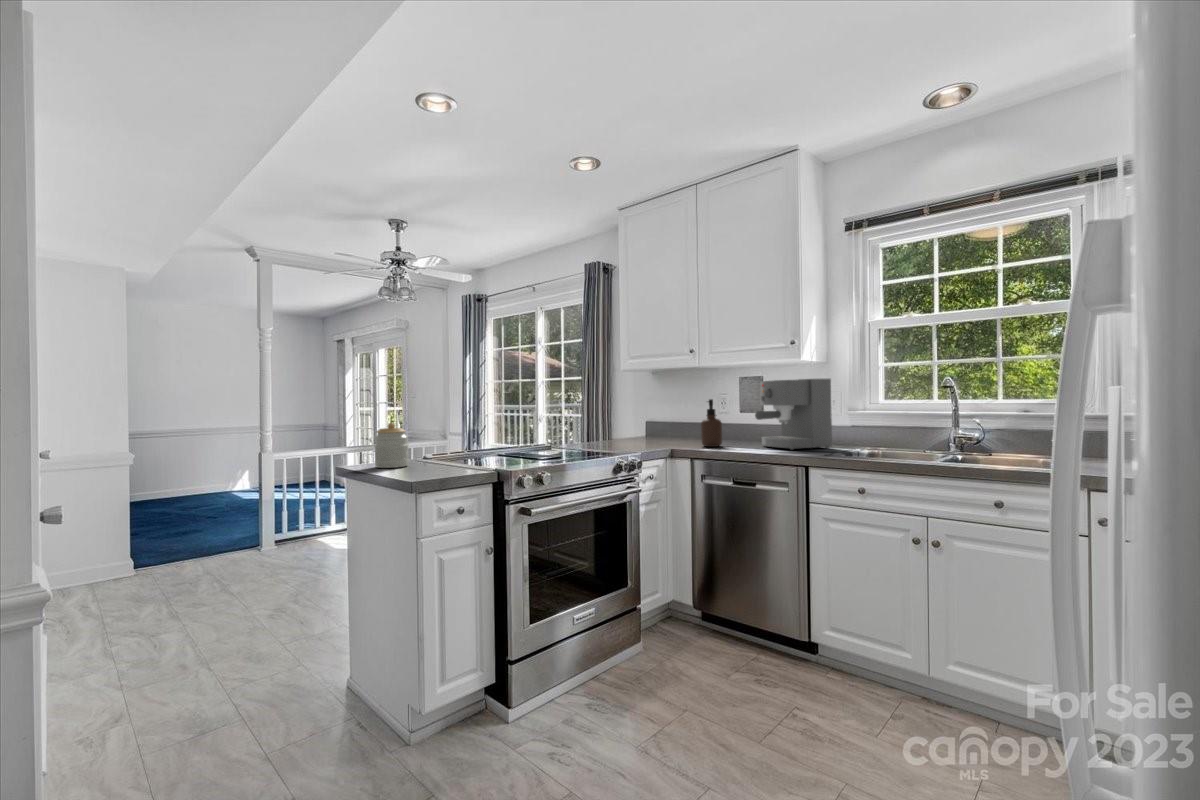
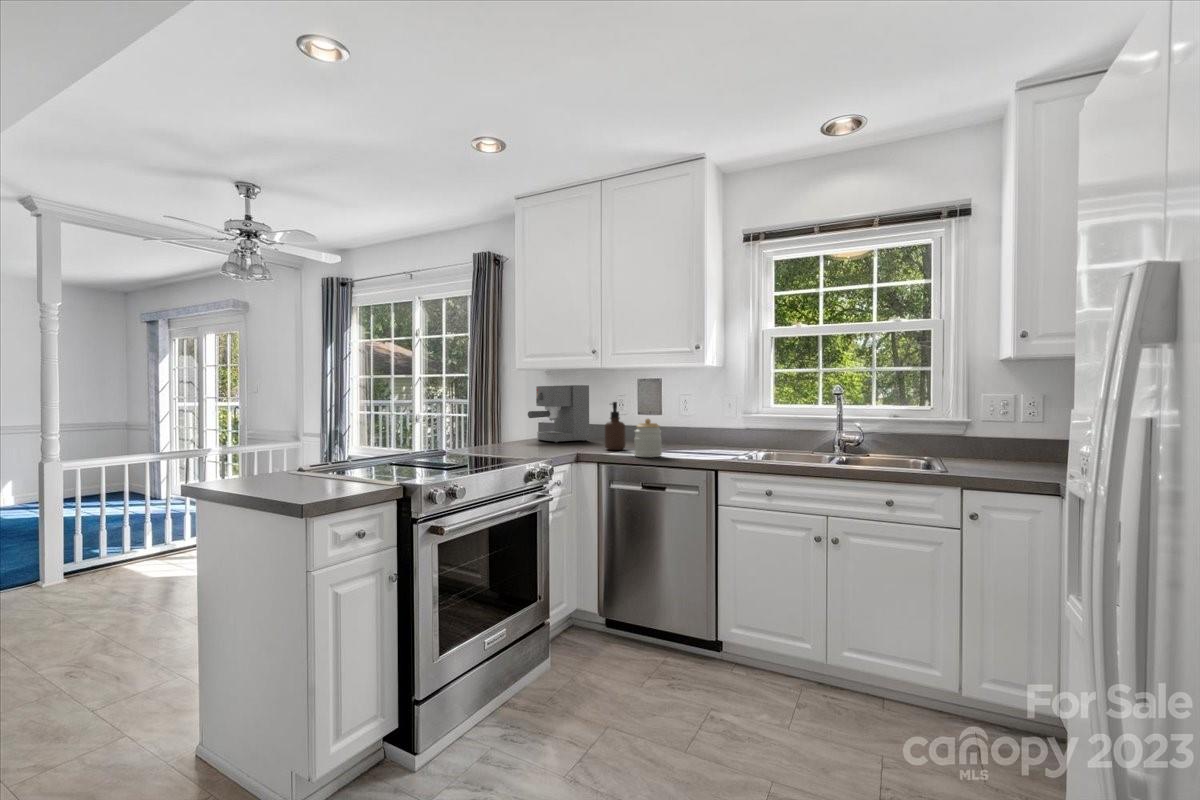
coffee maker: present [755,379,832,450] -> present [528,385,589,443]
jar: present [374,423,409,468] -> present [634,419,662,457]

